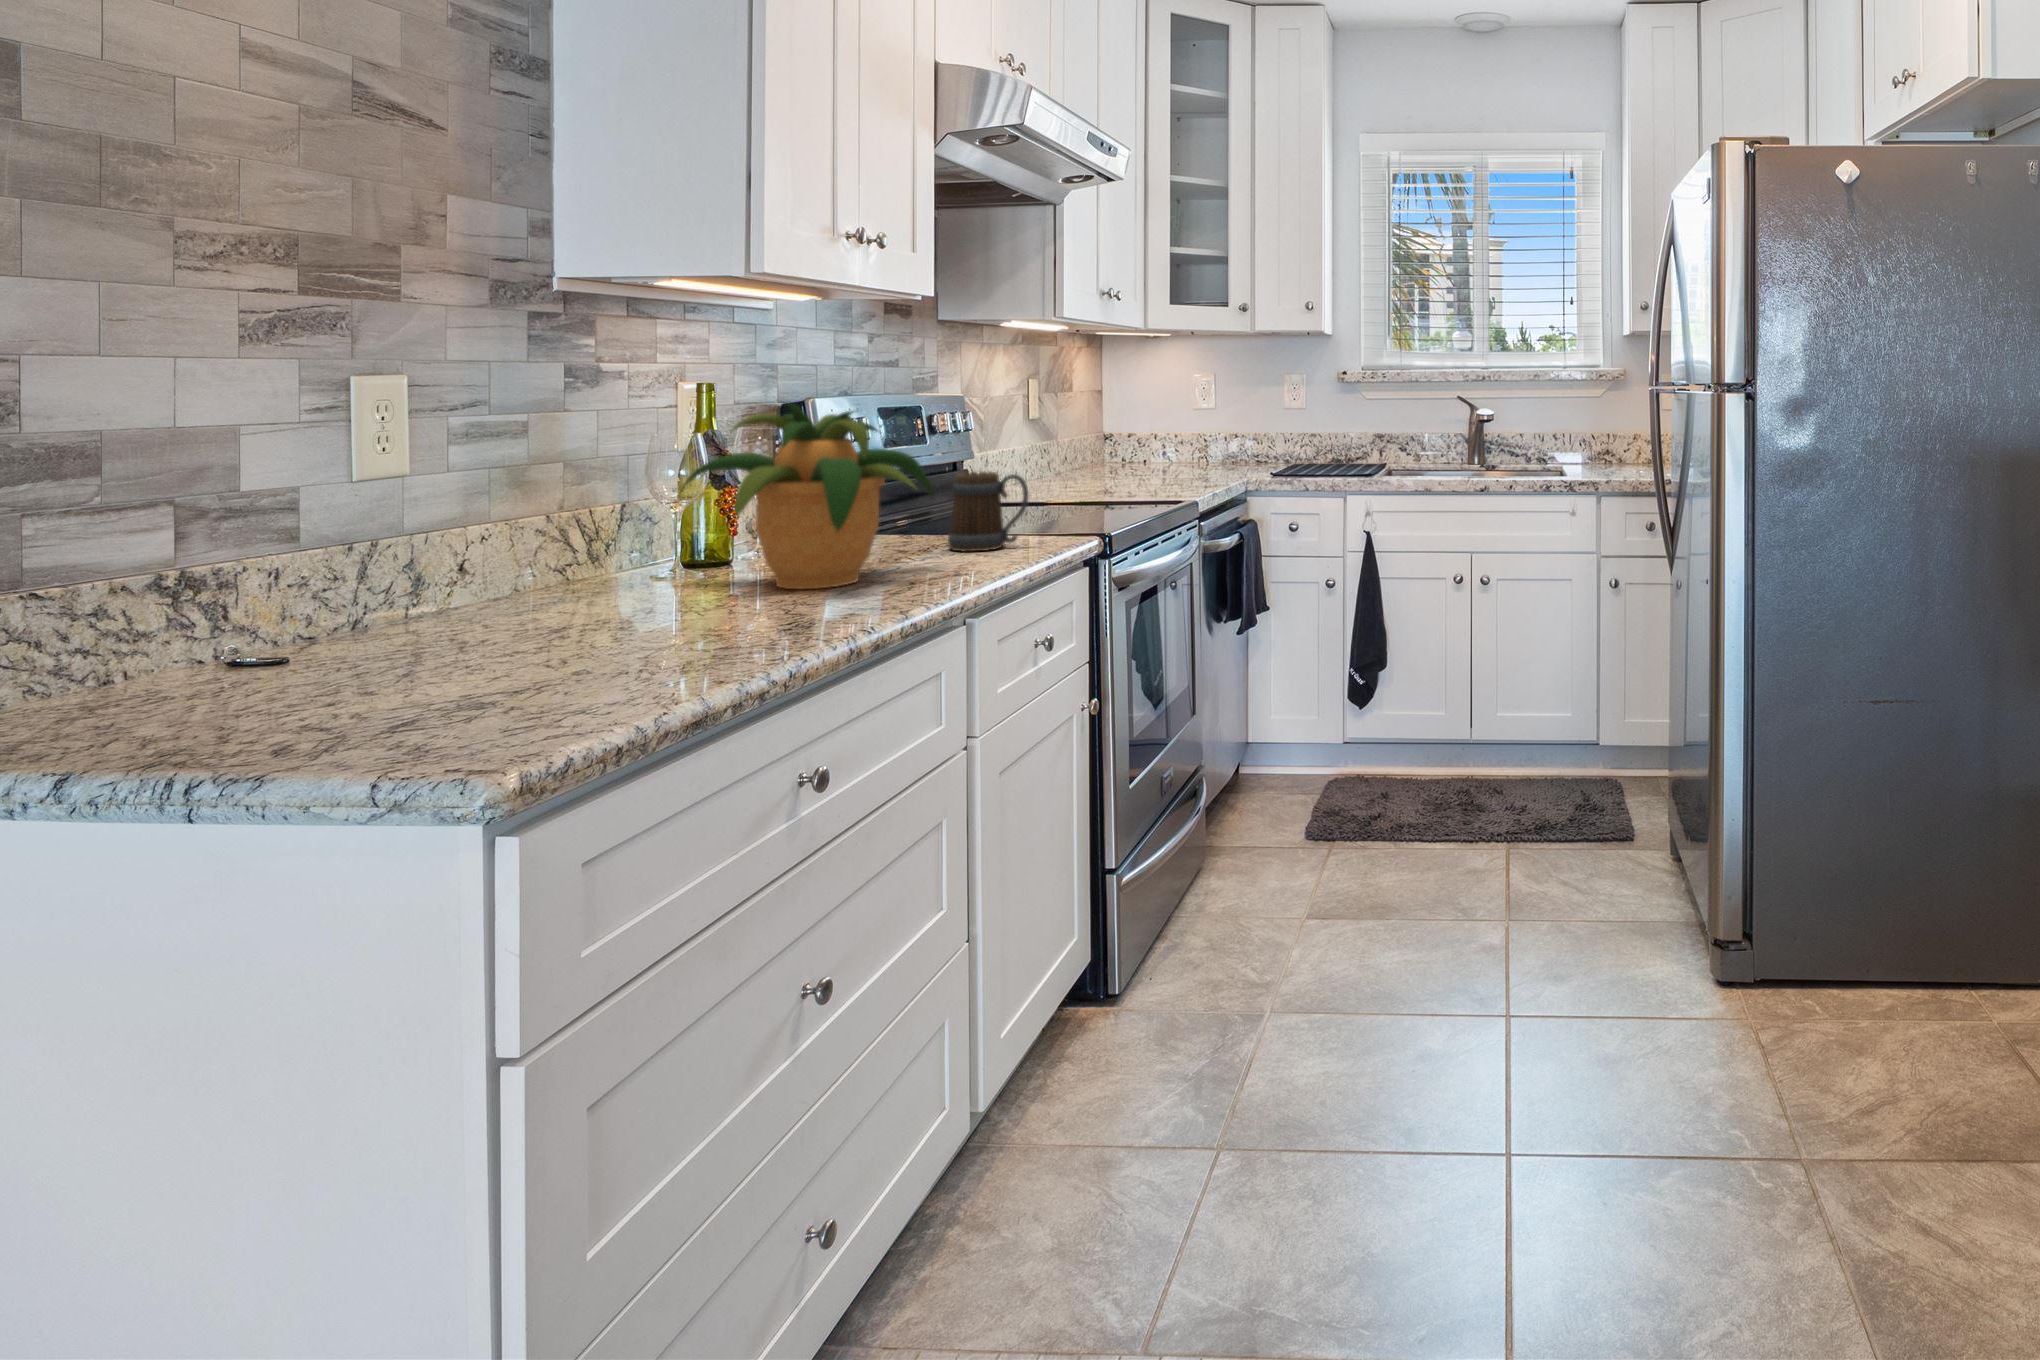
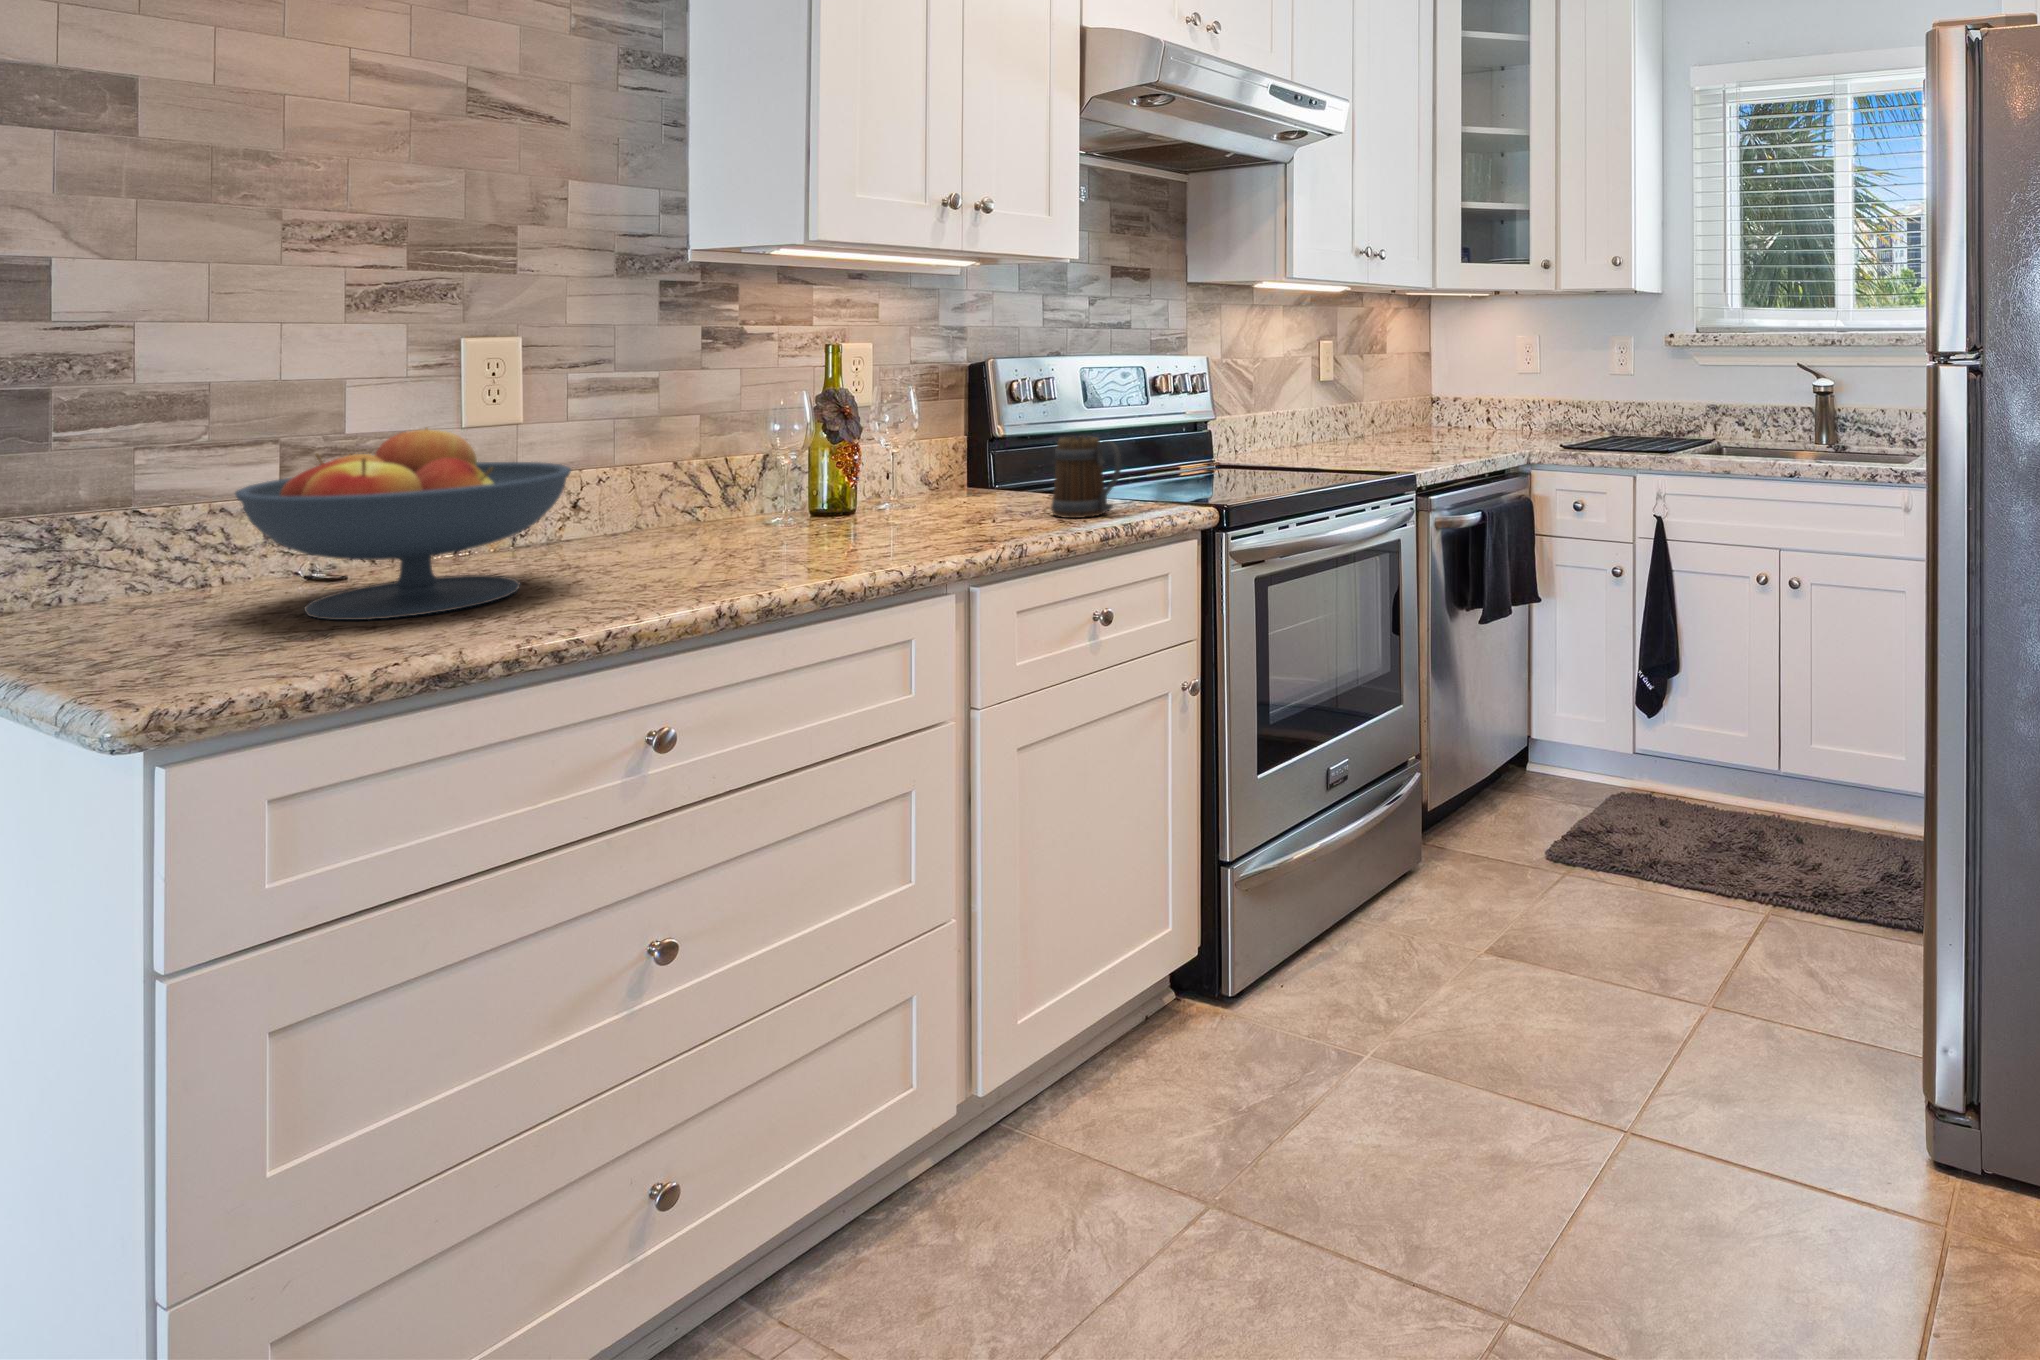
potted plant: present [685,400,933,589] -> none [757,361,984,547]
fruit bowl: none [279,476,654,691] -> present [235,428,571,620]

